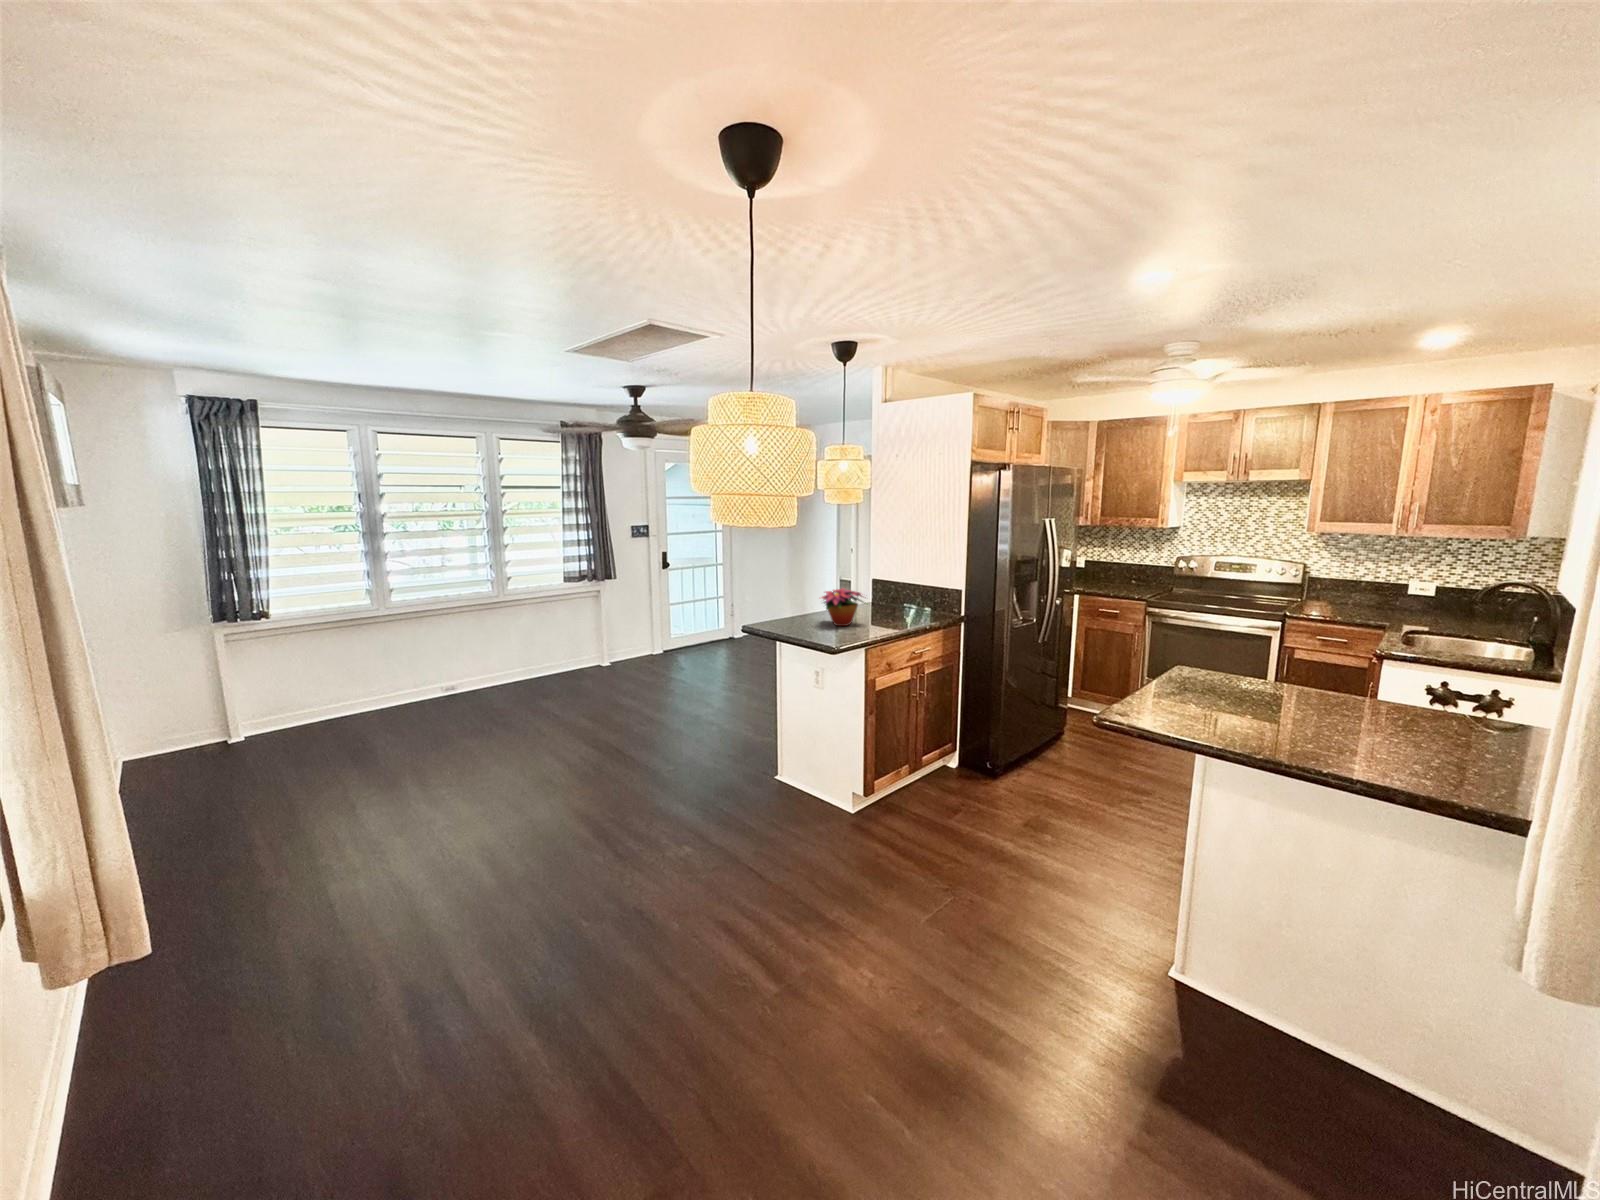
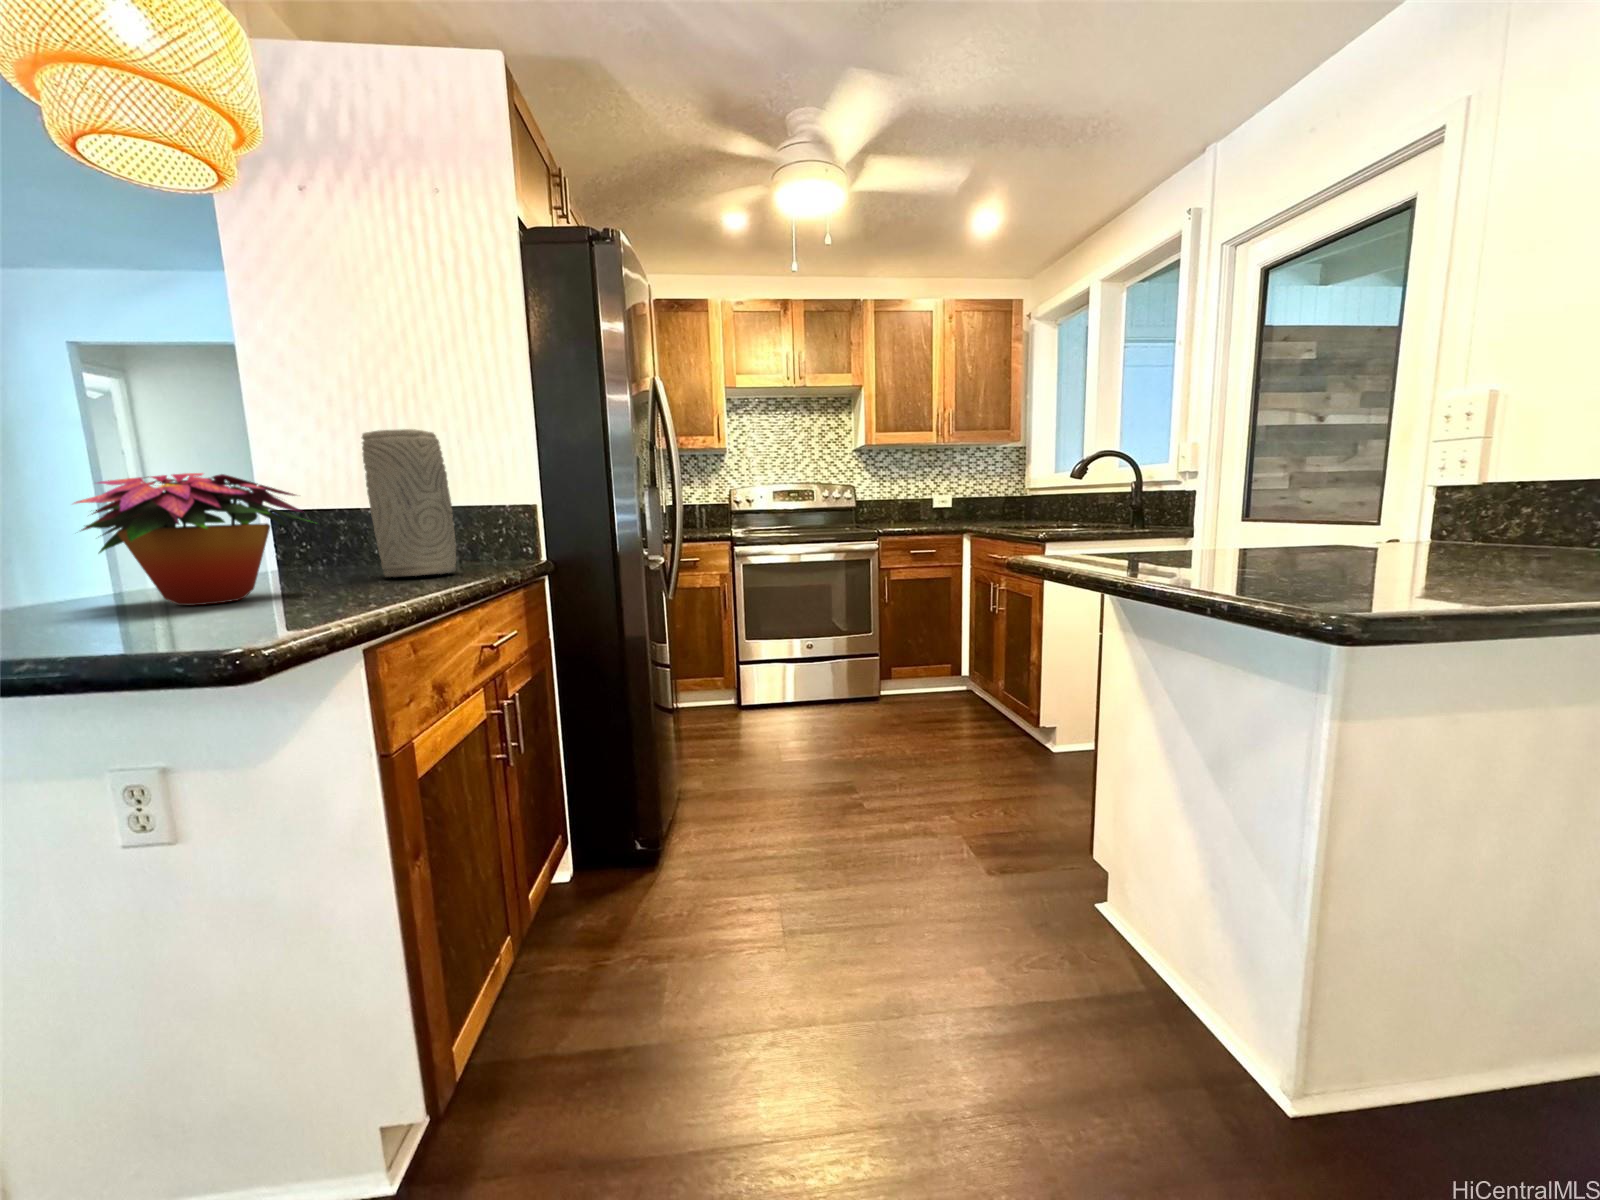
vase: none [890,568,917,622] -> present [361,429,456,577]

